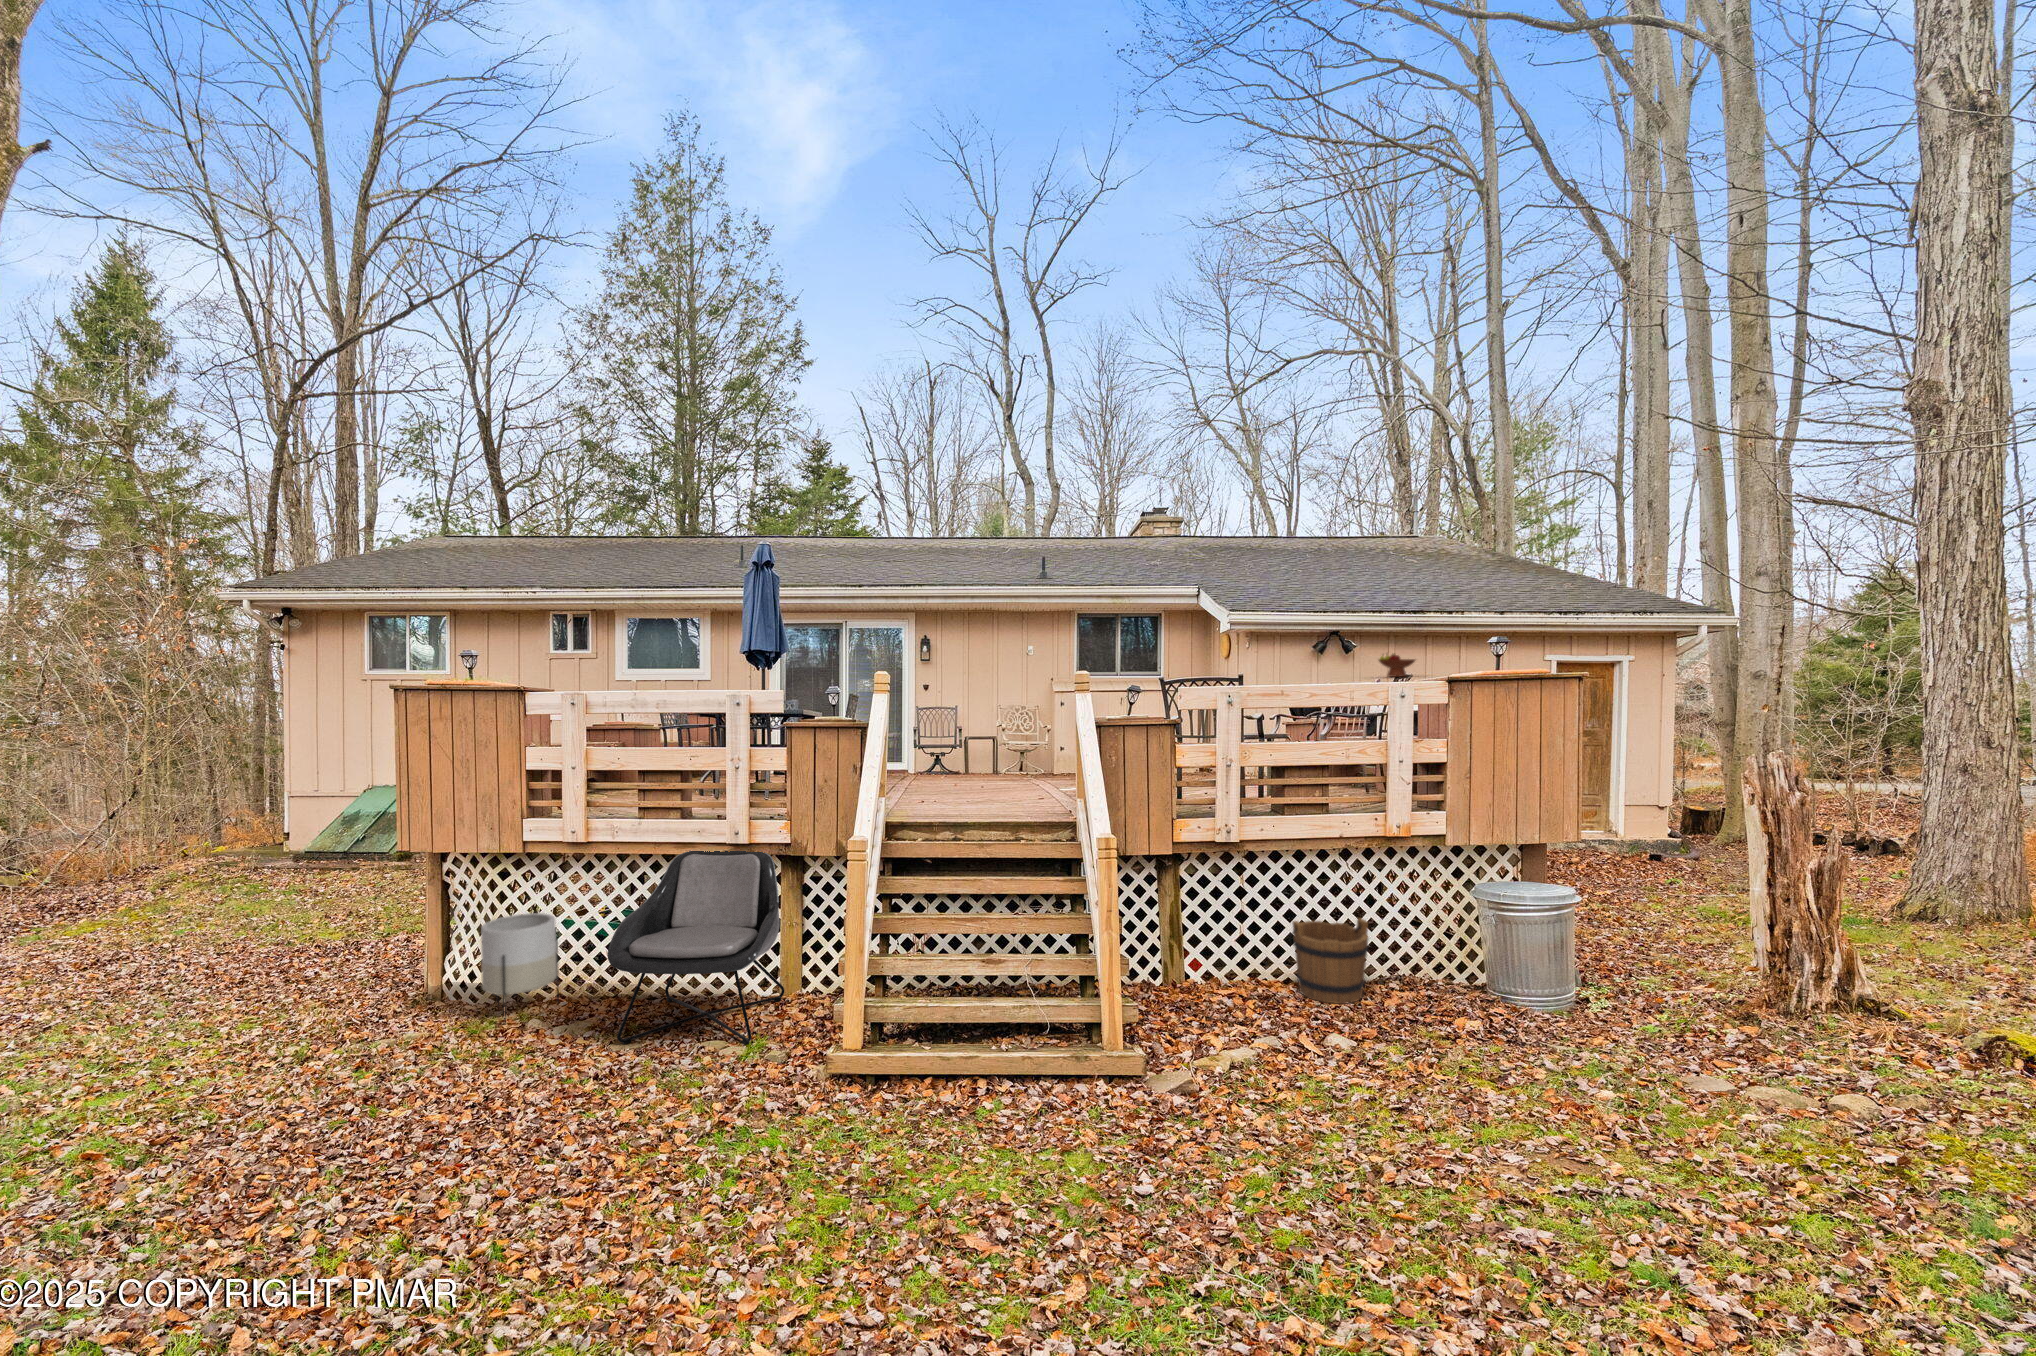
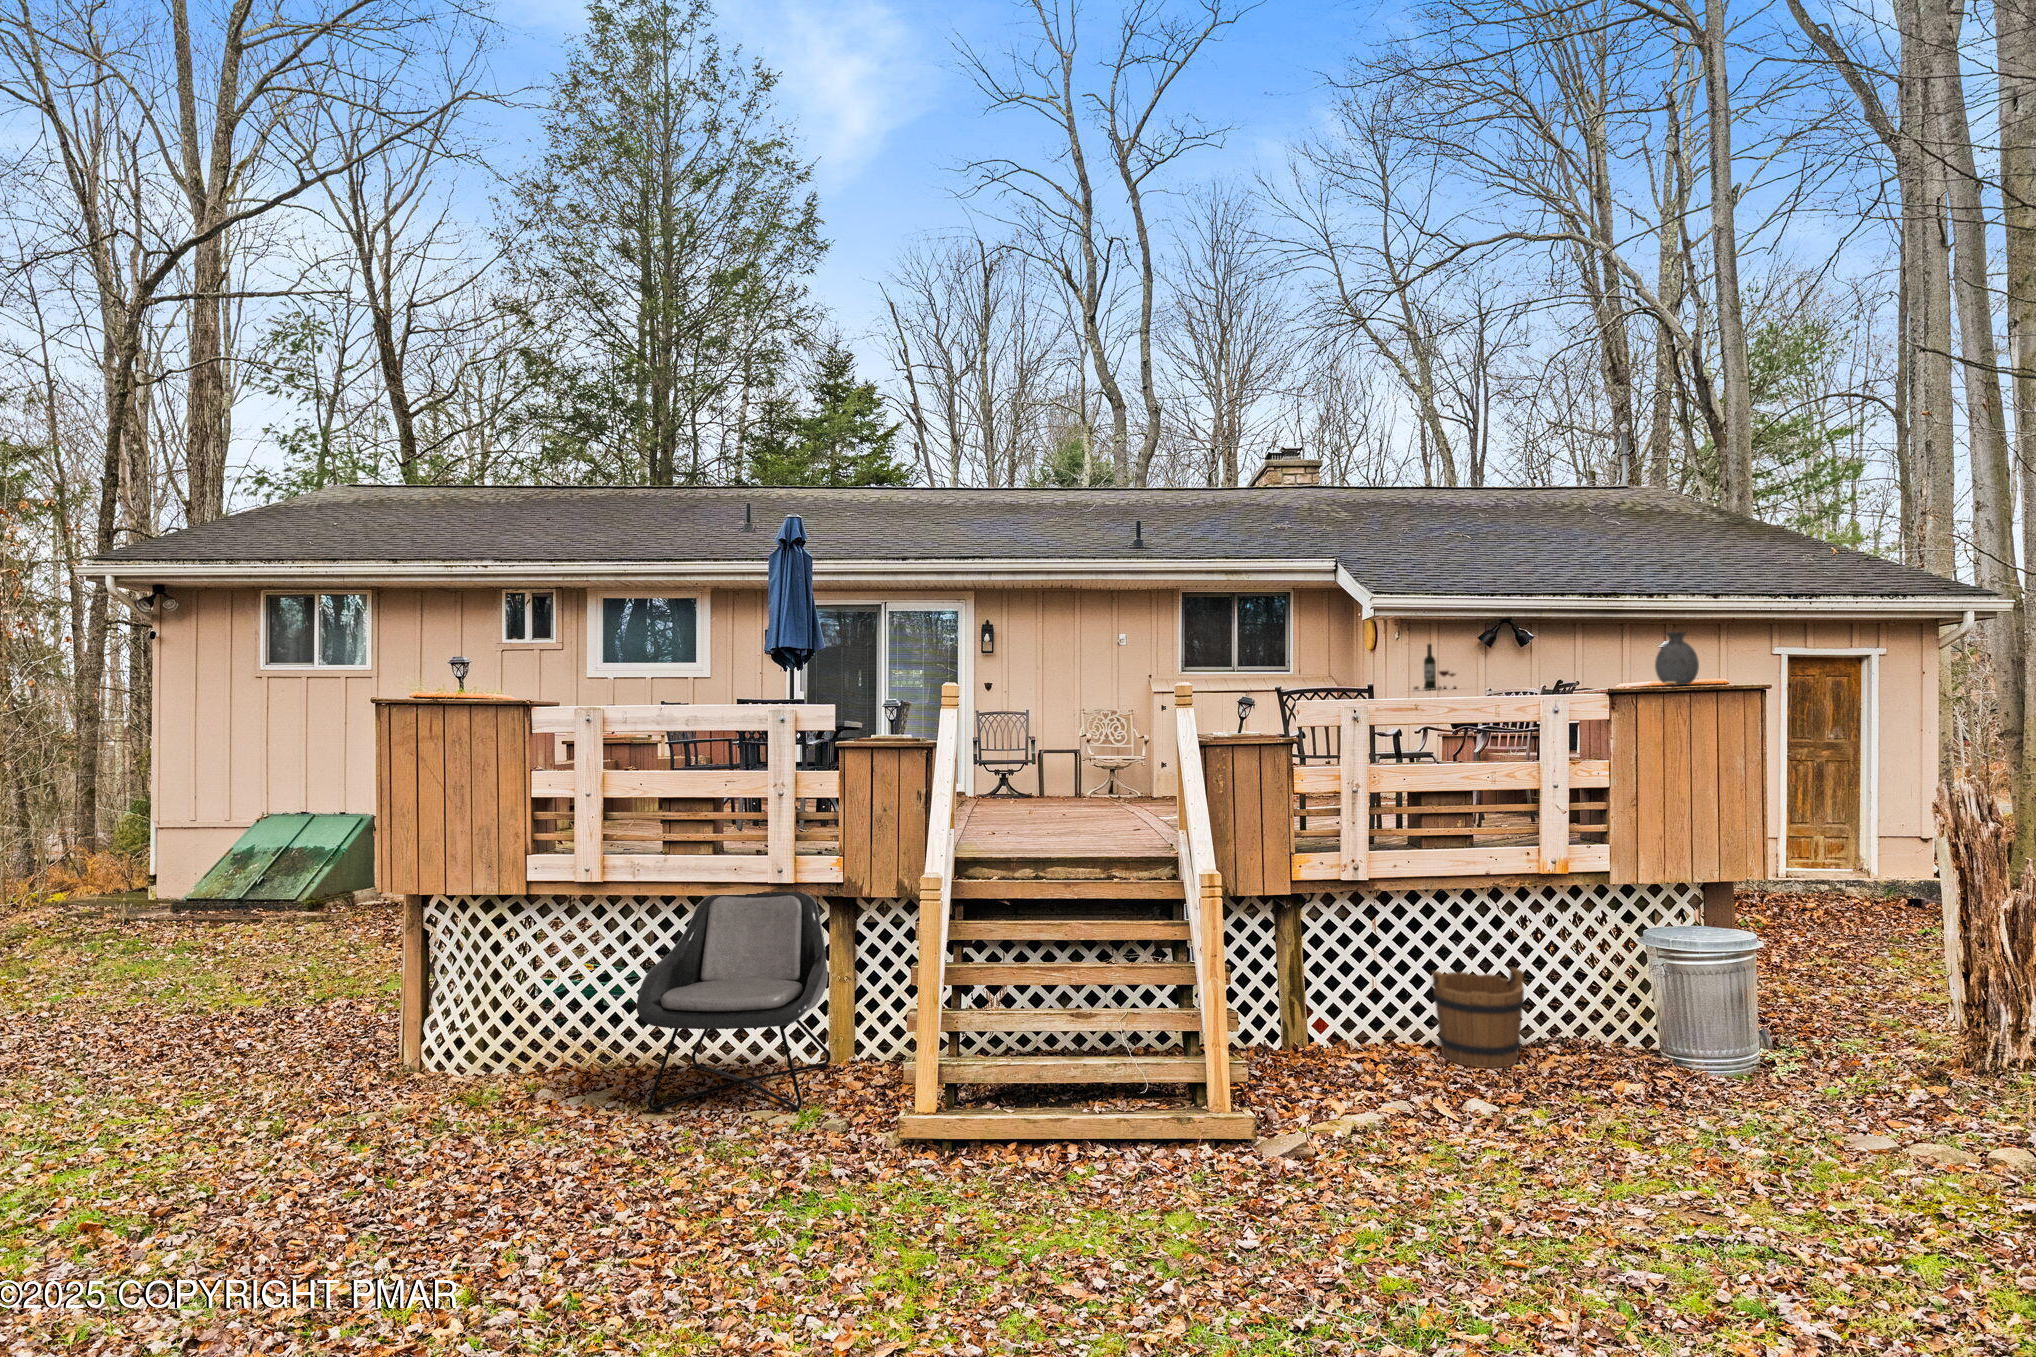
vase: none [1479,638,1515,682] -> present [1655,631,1699,686]
wine bottle: none [1282,642,1318,680] -> present [1414,644,1457,690]
fruit bowl: present [1379,654,1415,677] -> none [1532,654,1581,684]
planter: present [481,913,559,1023] -> none [484,967,570,1093]

